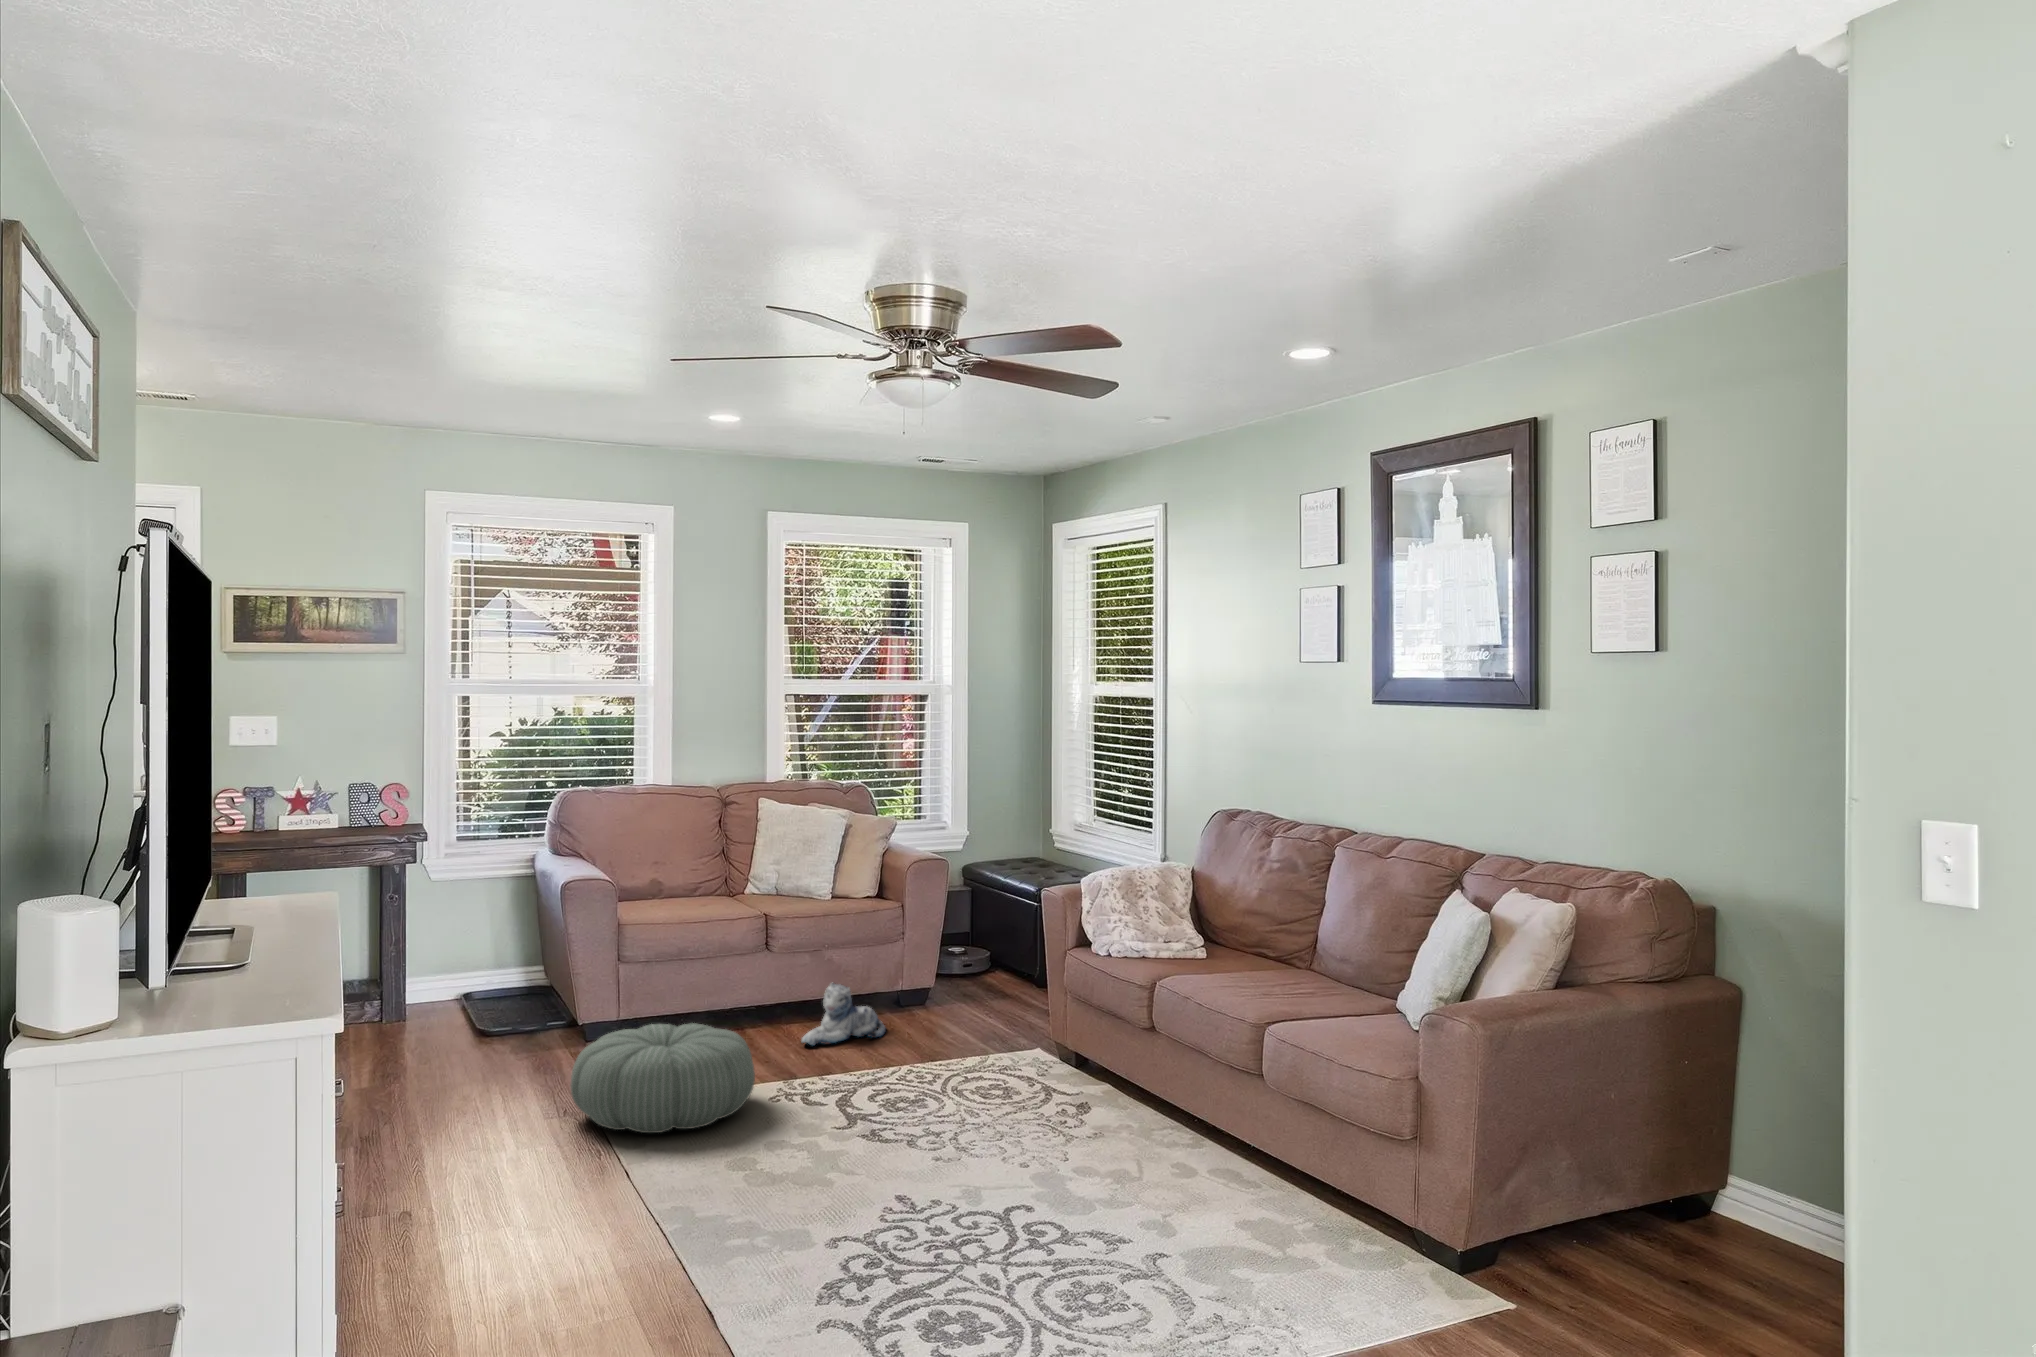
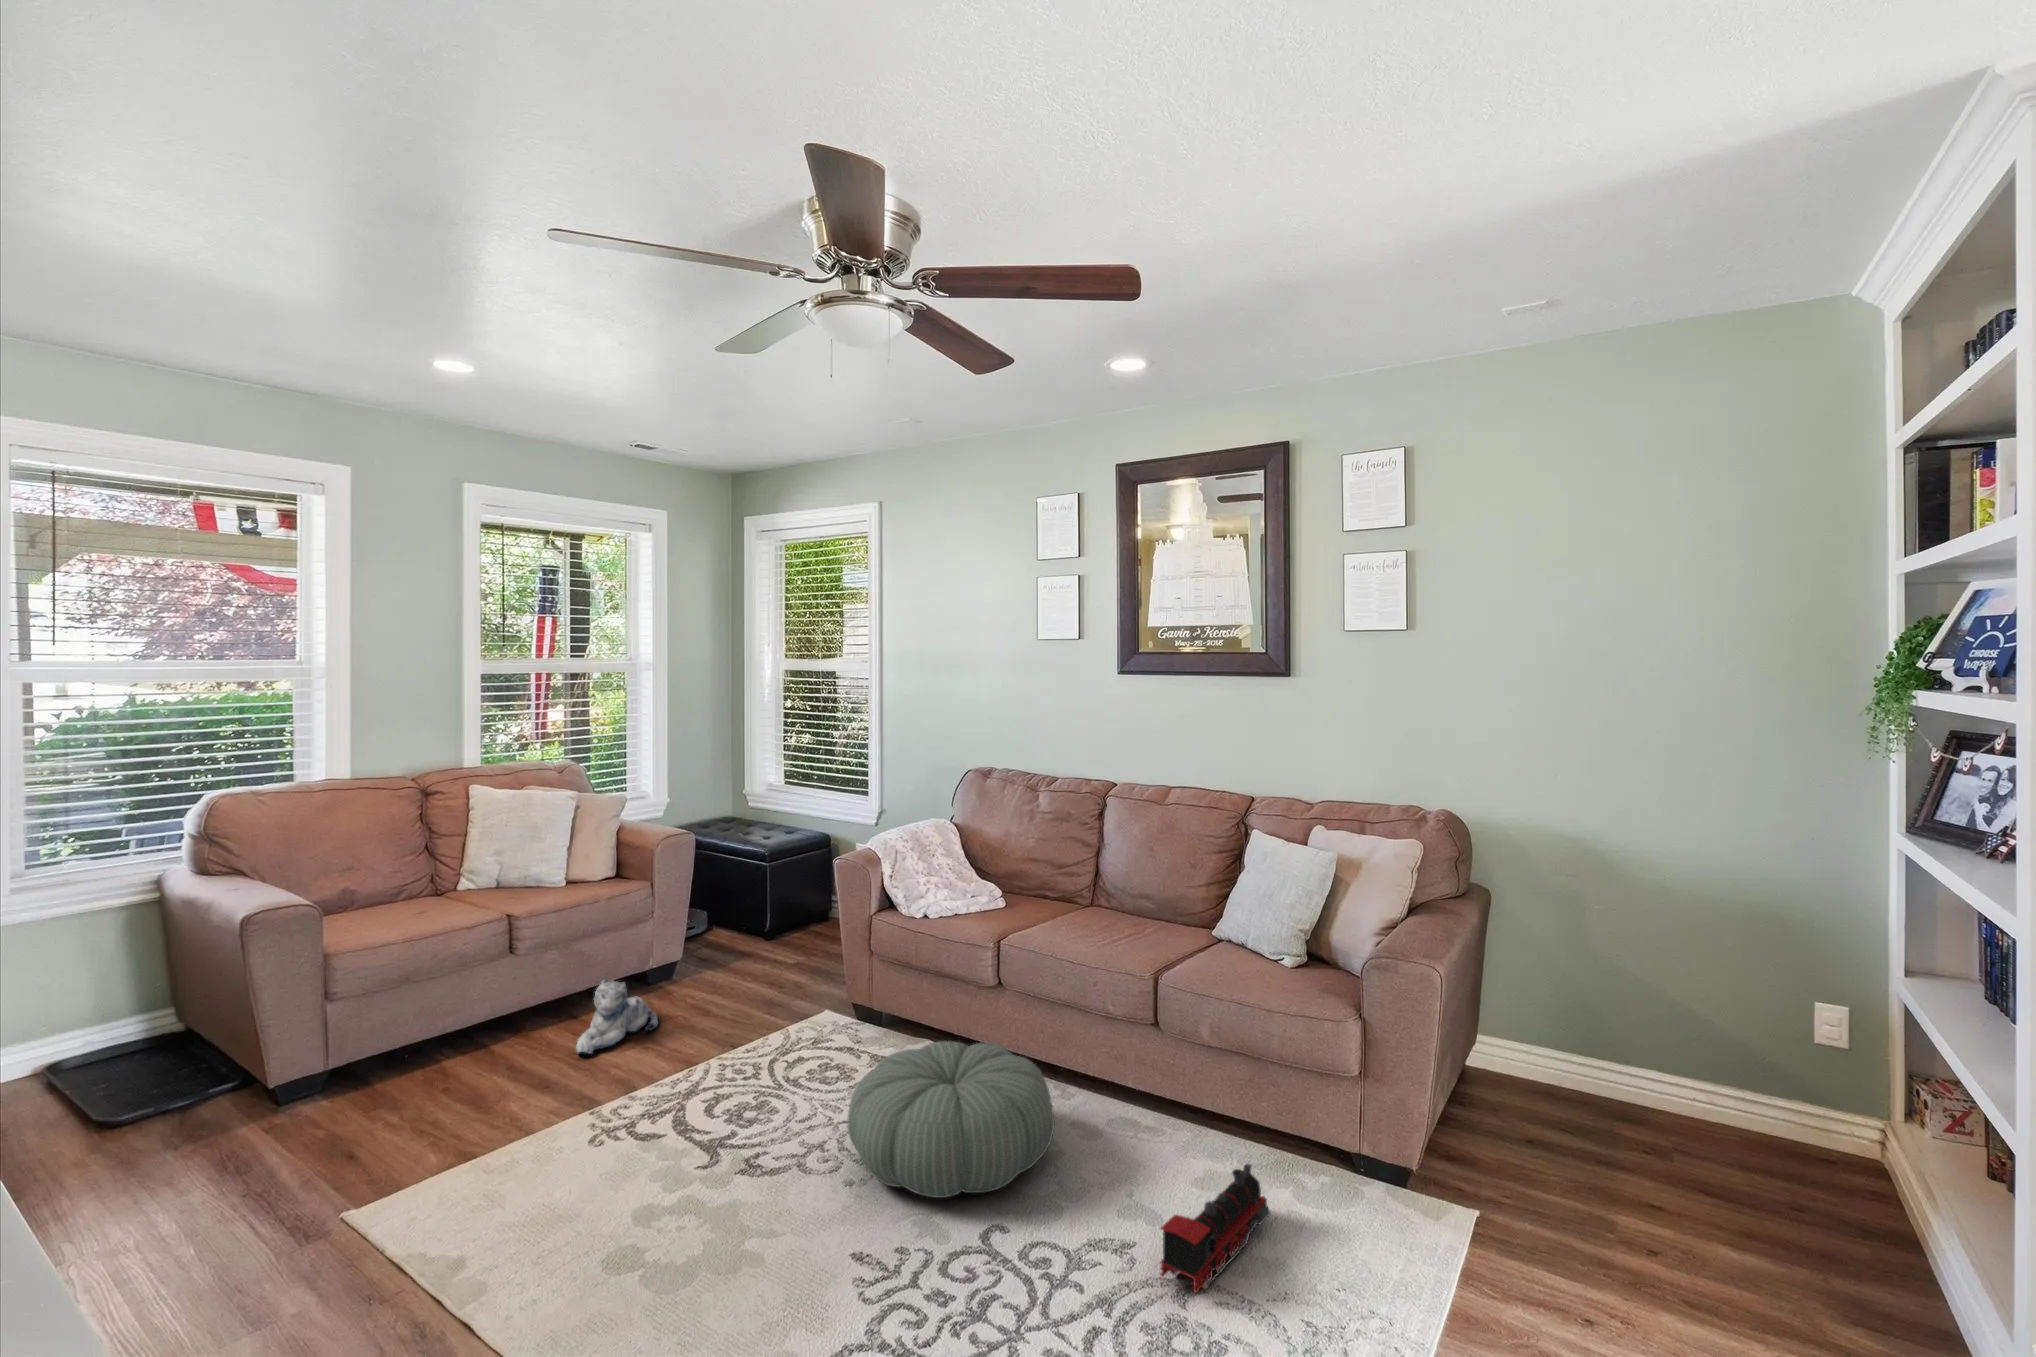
pouf: present [570,1023,755,1133] -> present [848,1041,1055,1198]
toy train: none [1117,1192,1276,1275] -> present [1160,1164,1270,1292]

